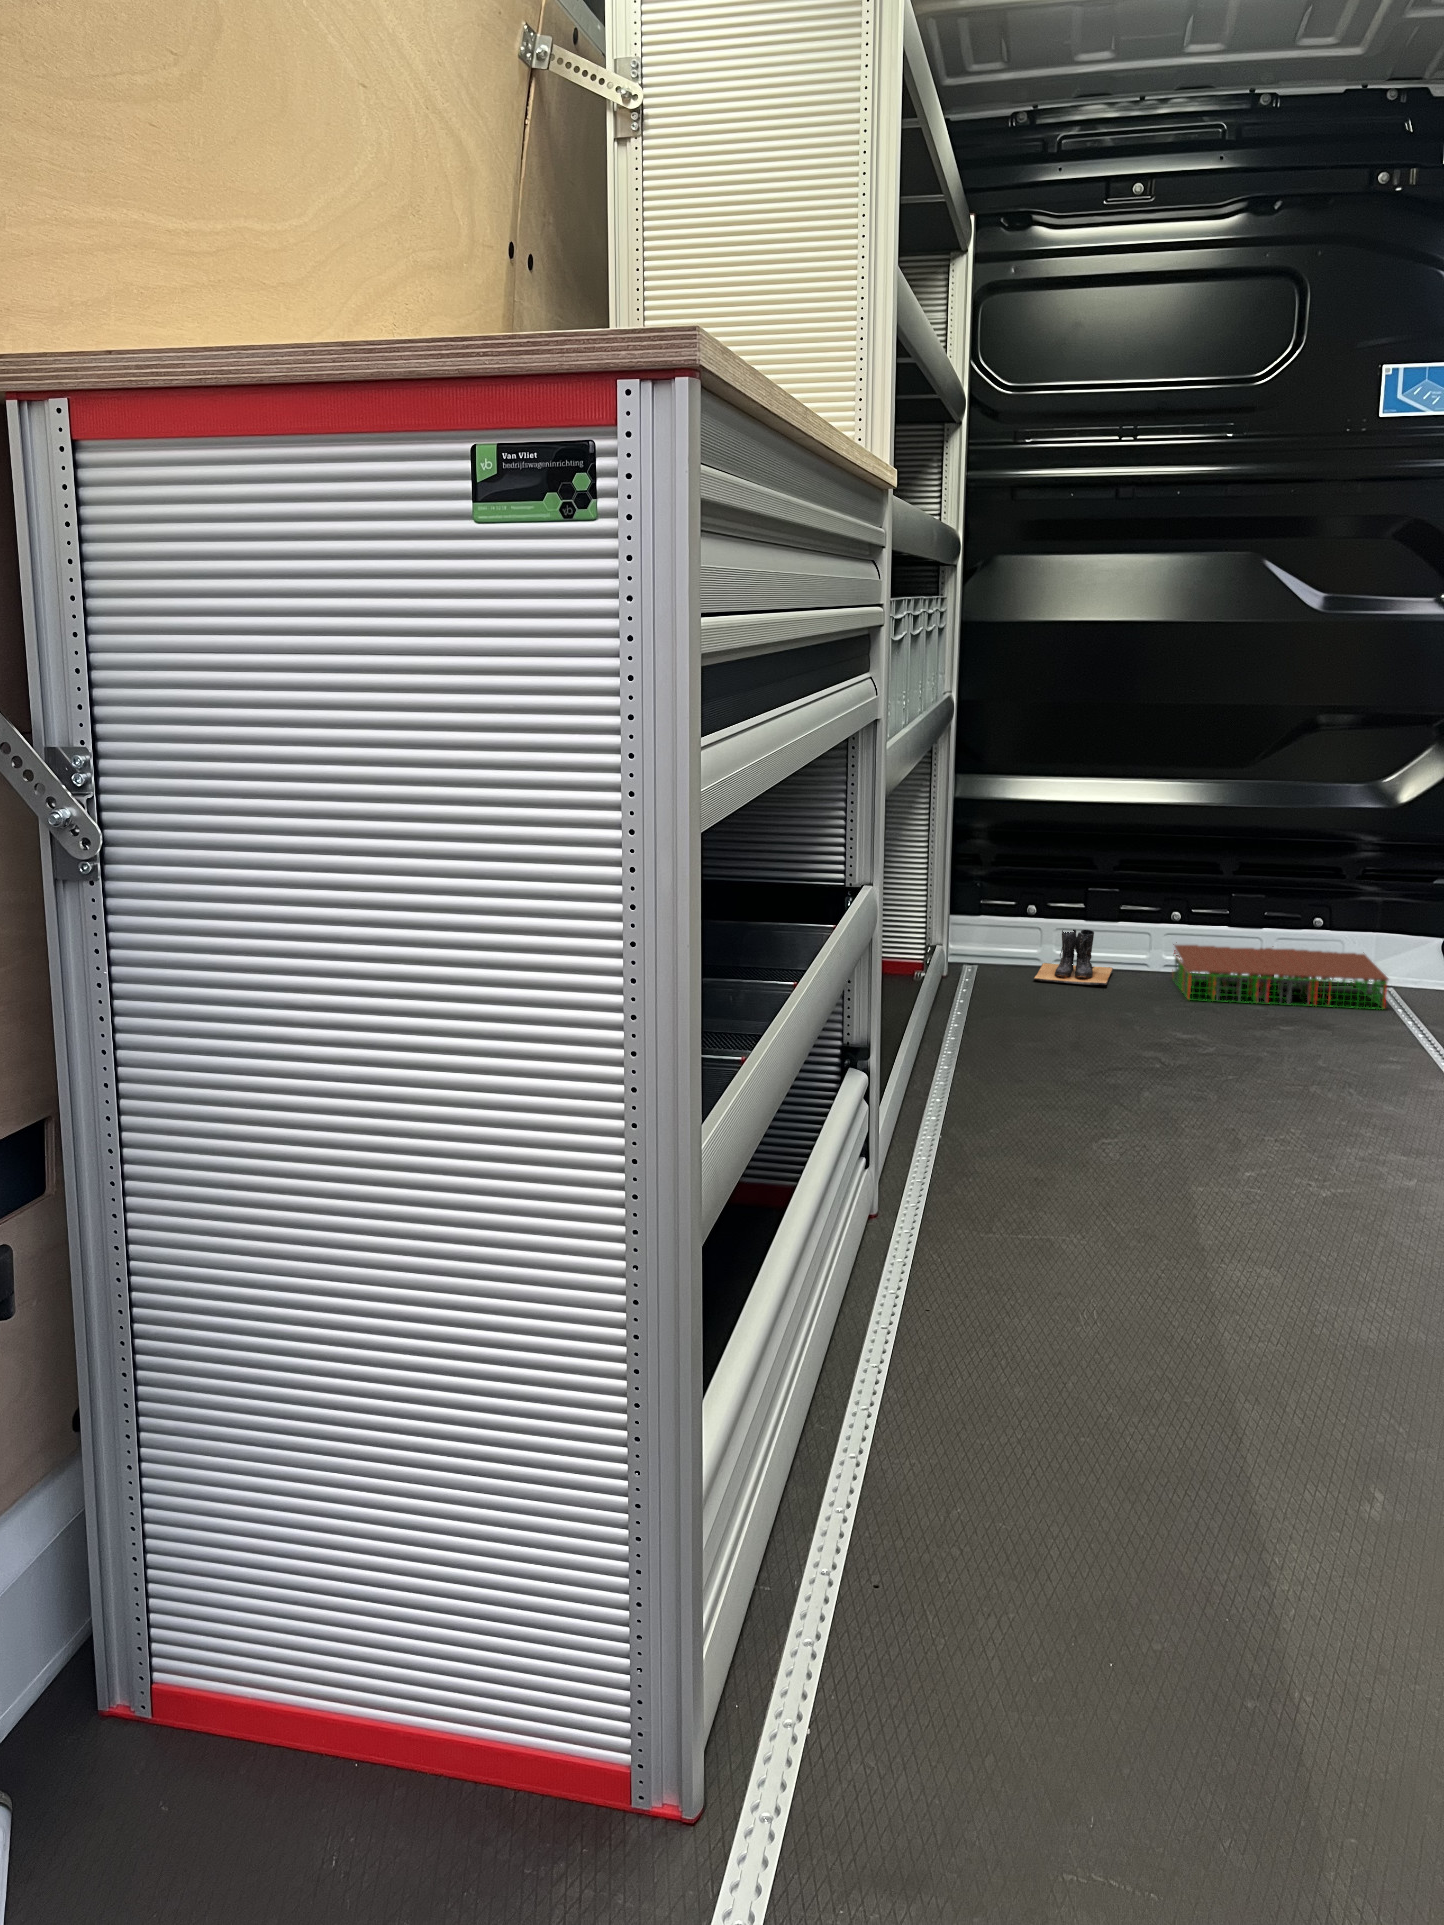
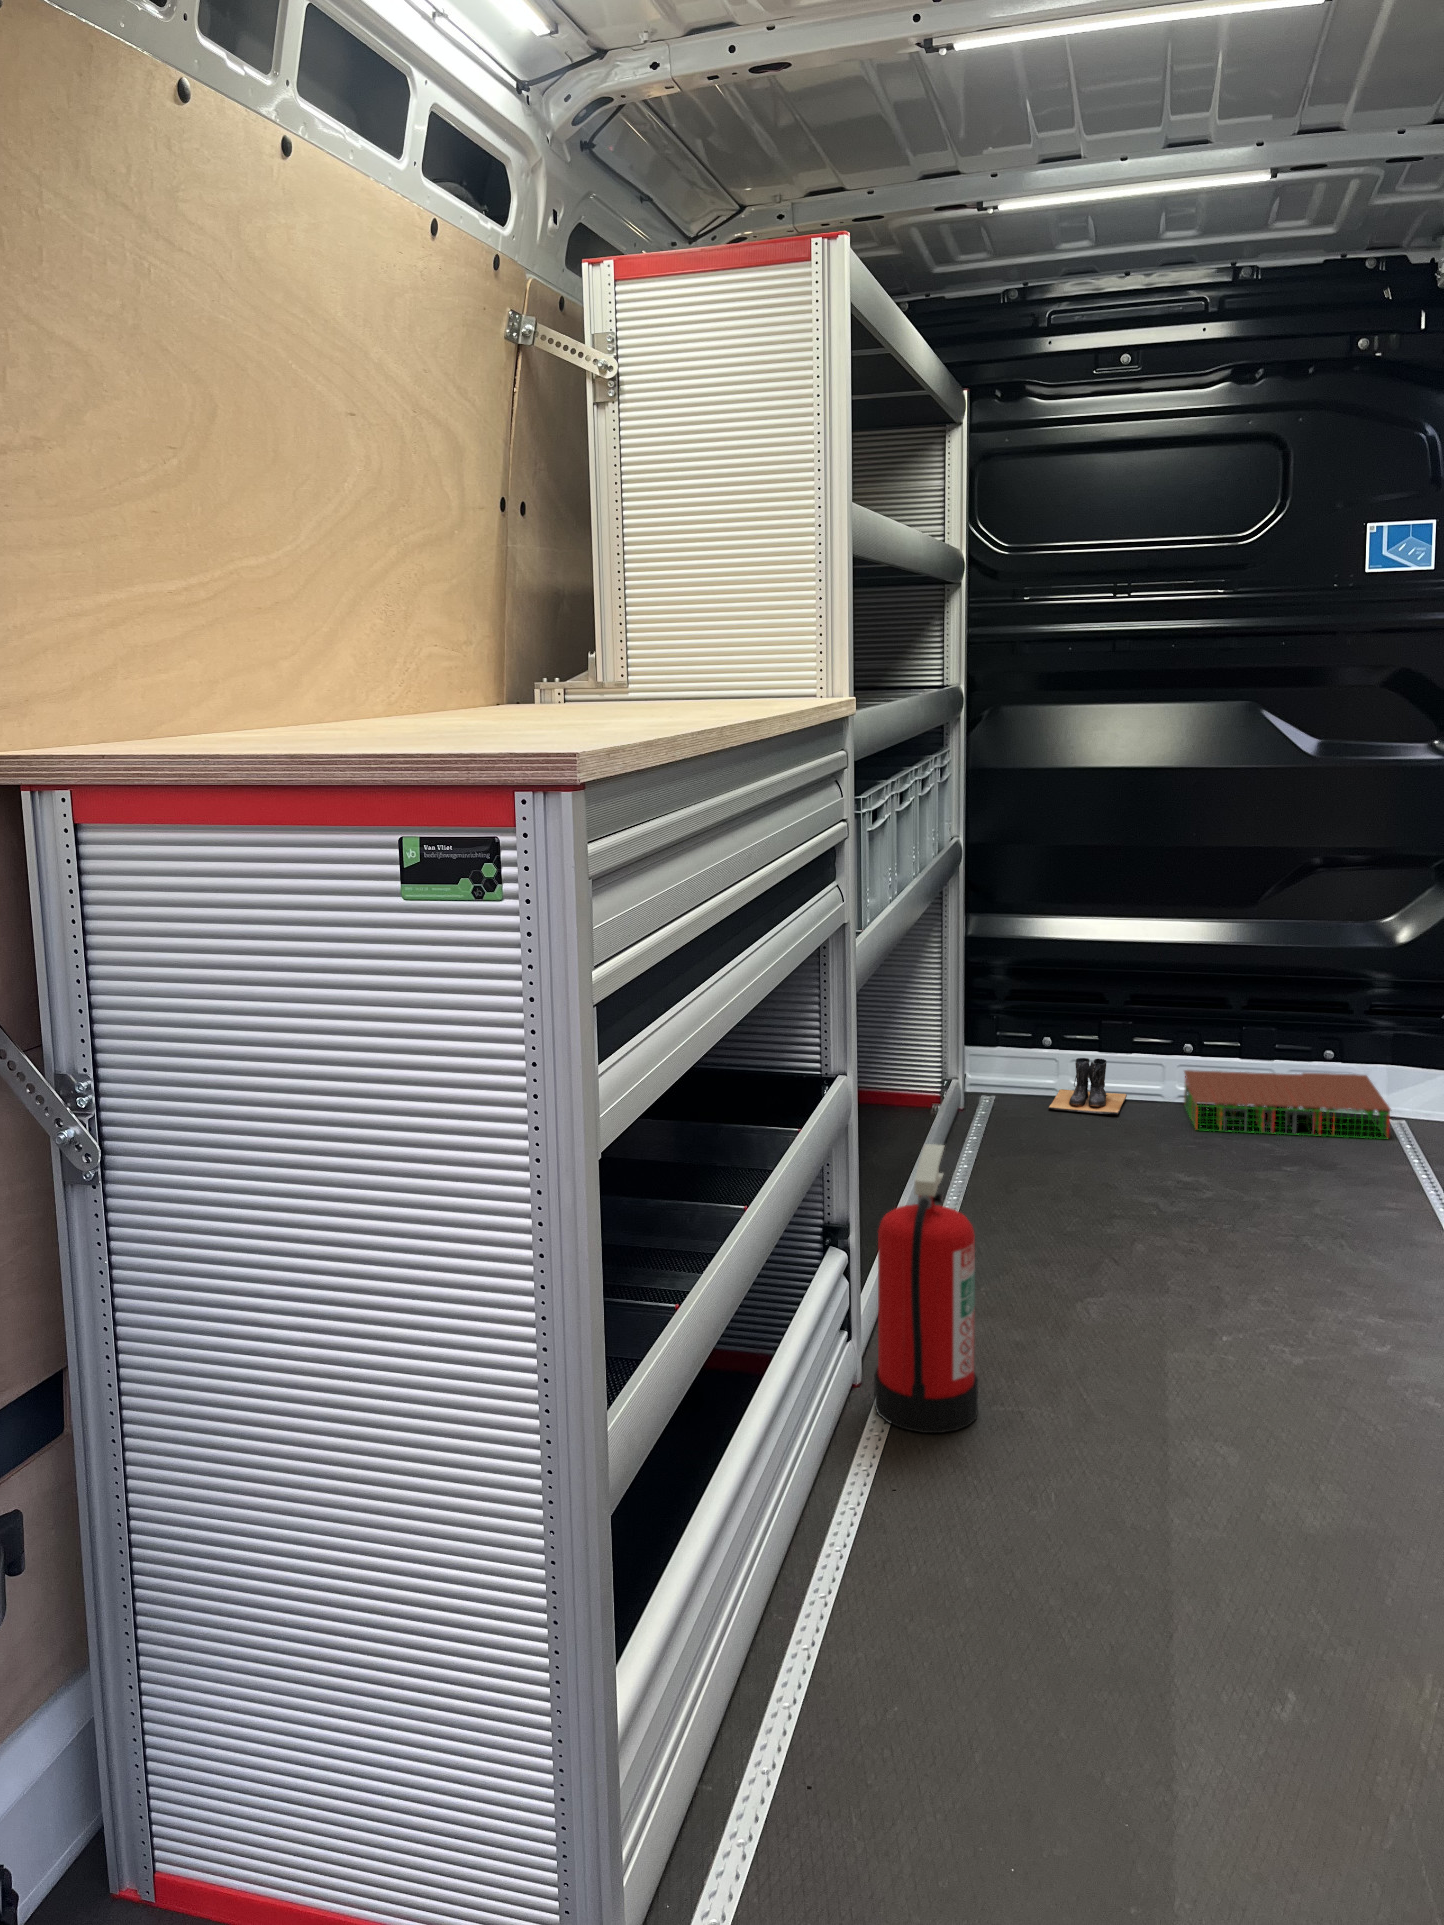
fire extinguisher: none [891,963,1005,1262] -> present [874,1144,978,1433]

